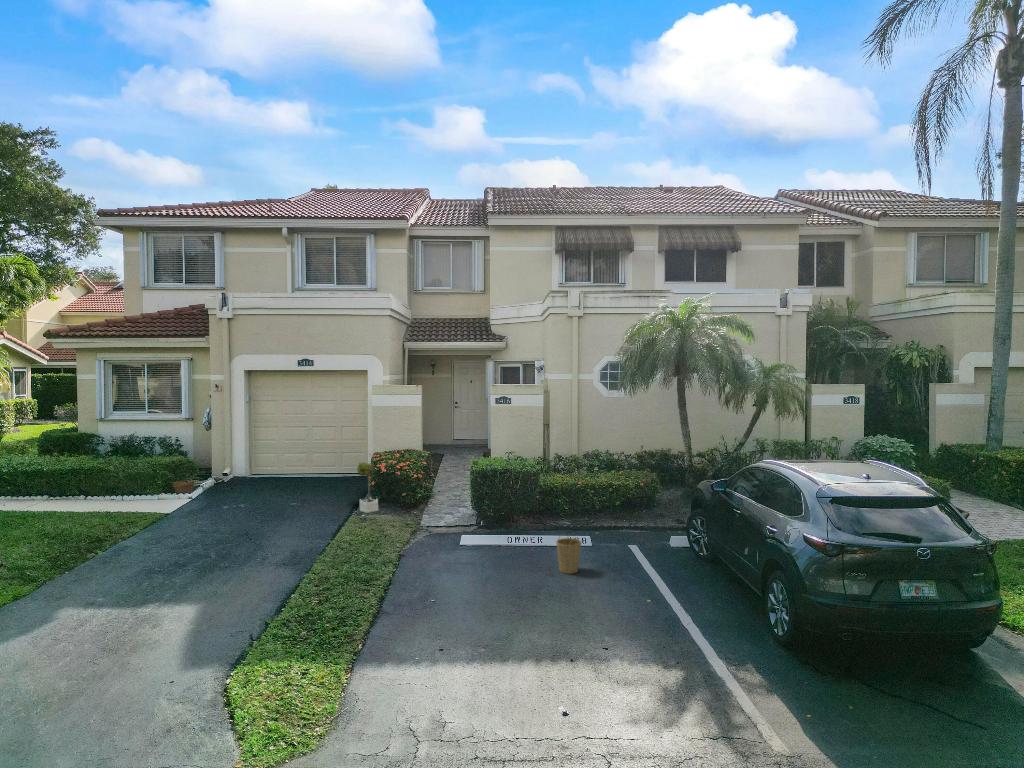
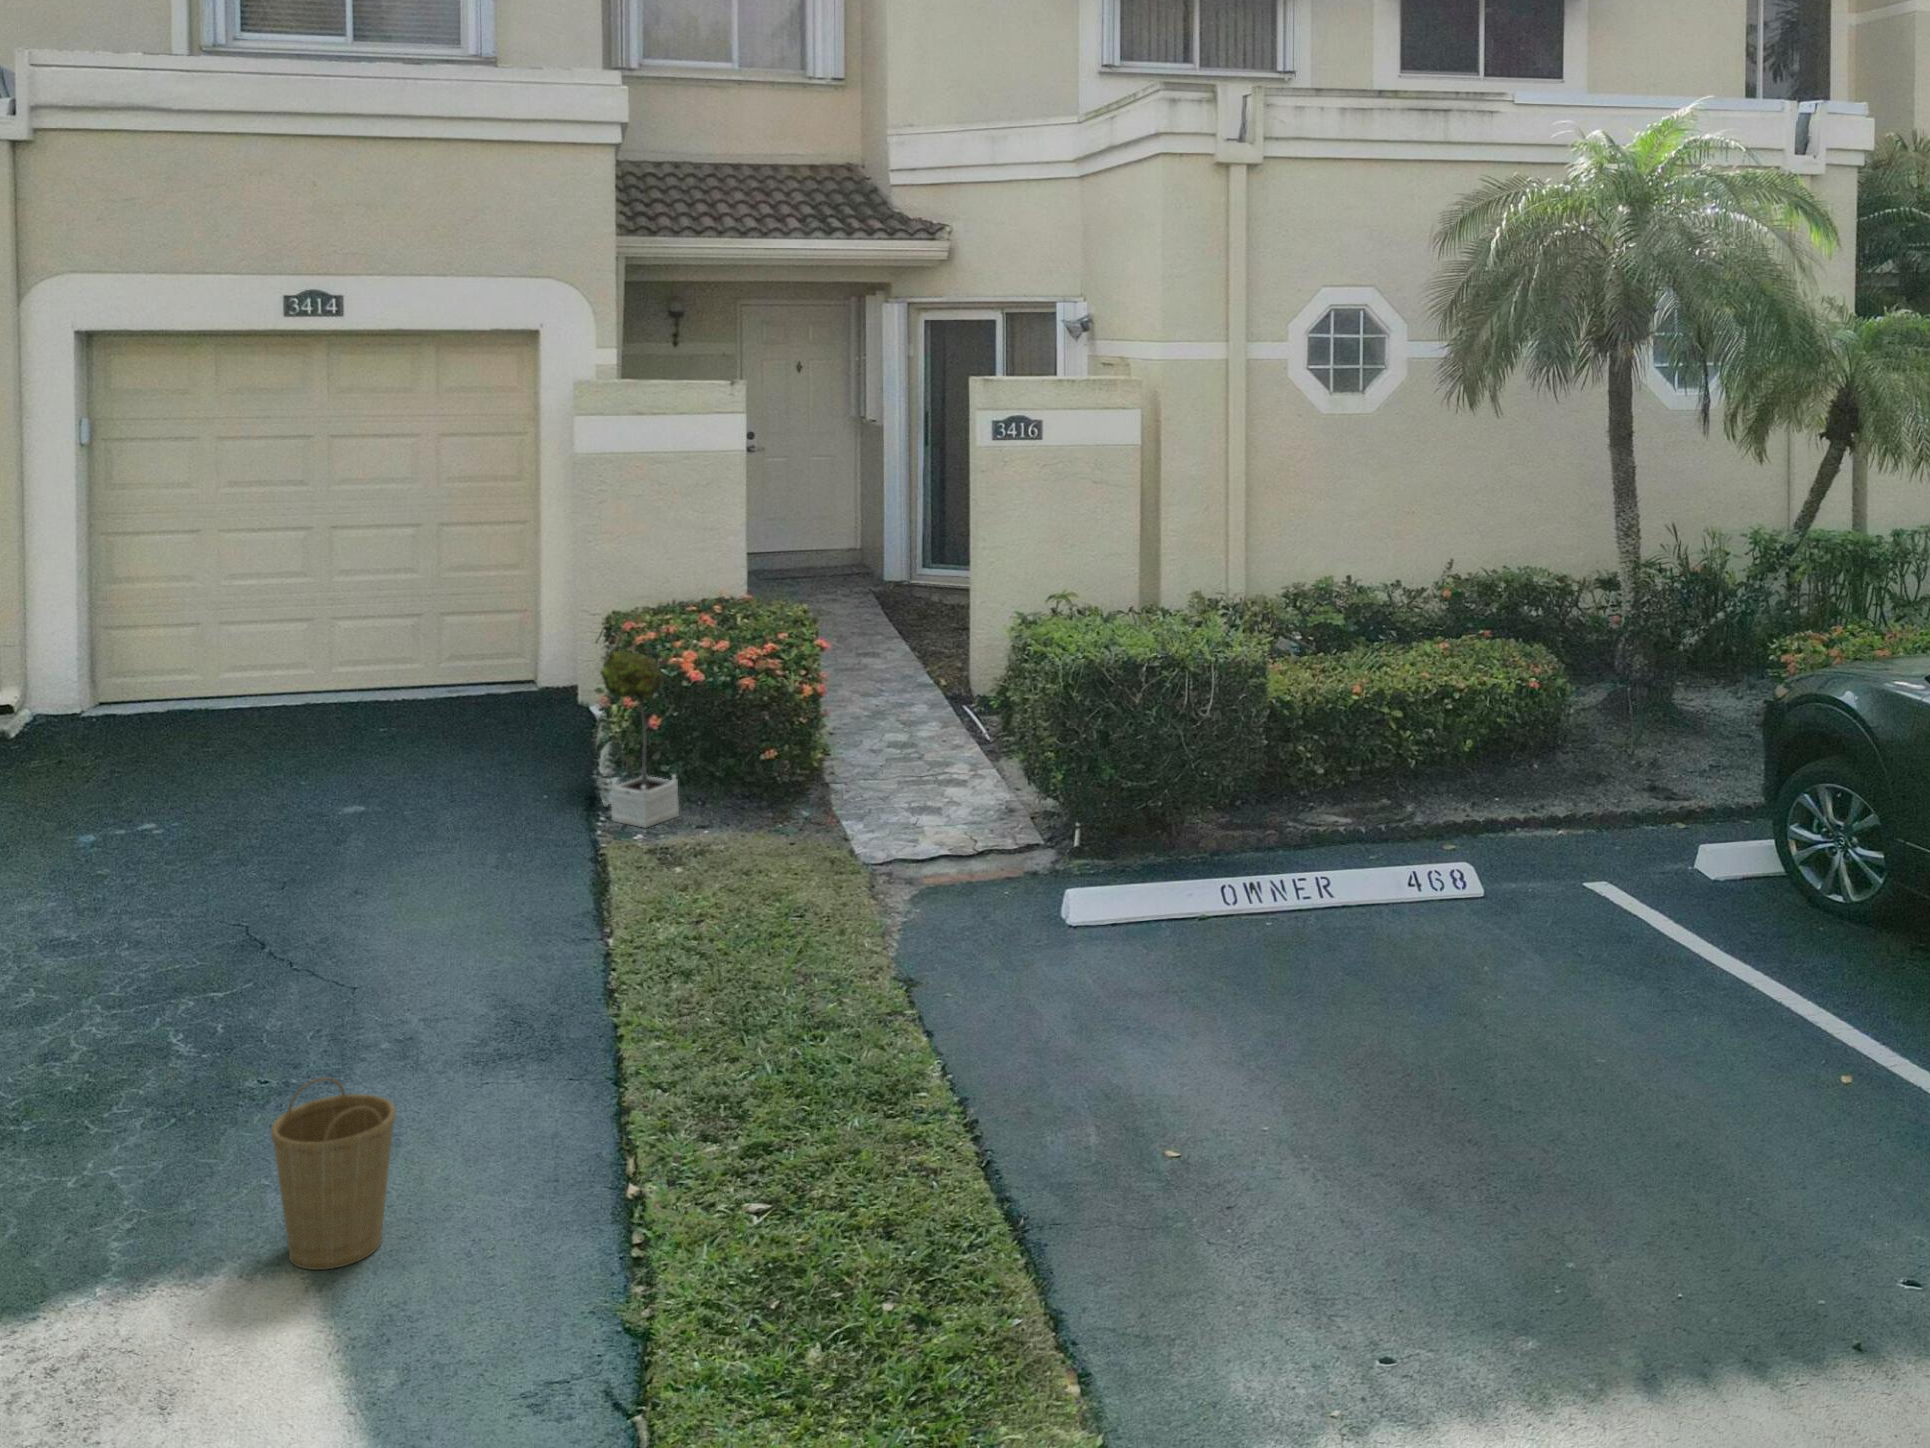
basket: present [556,538,581,574] -> present [271,1078,396,1270]

